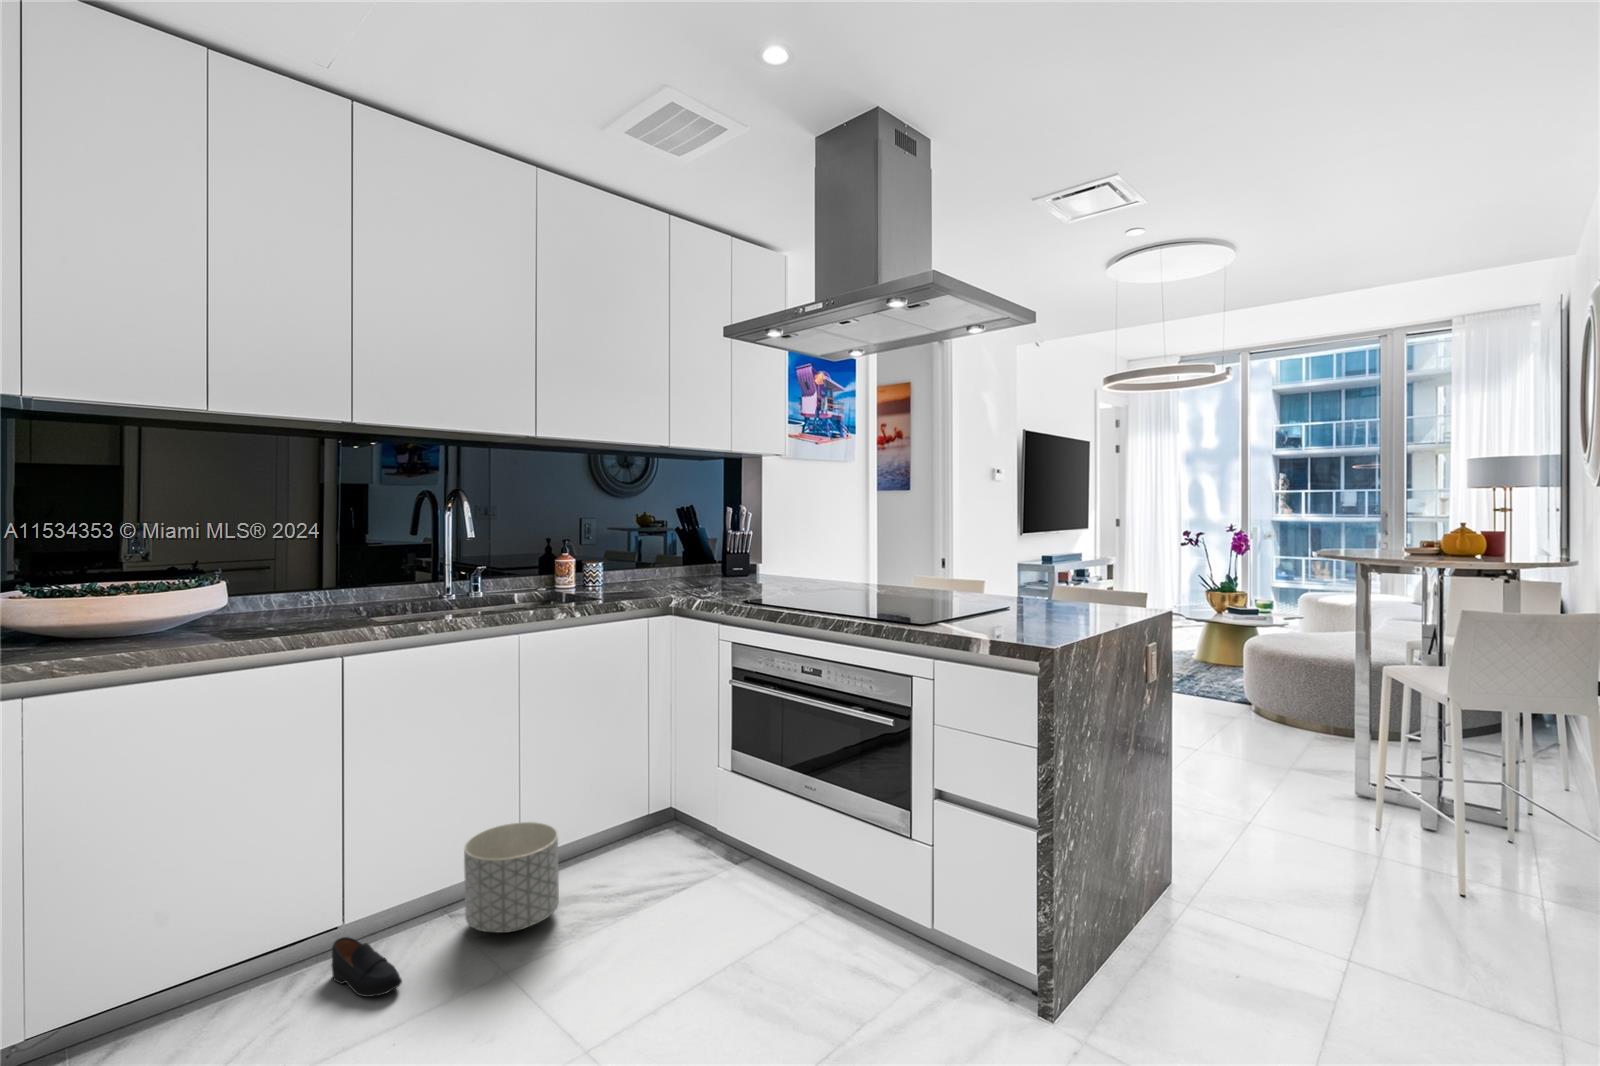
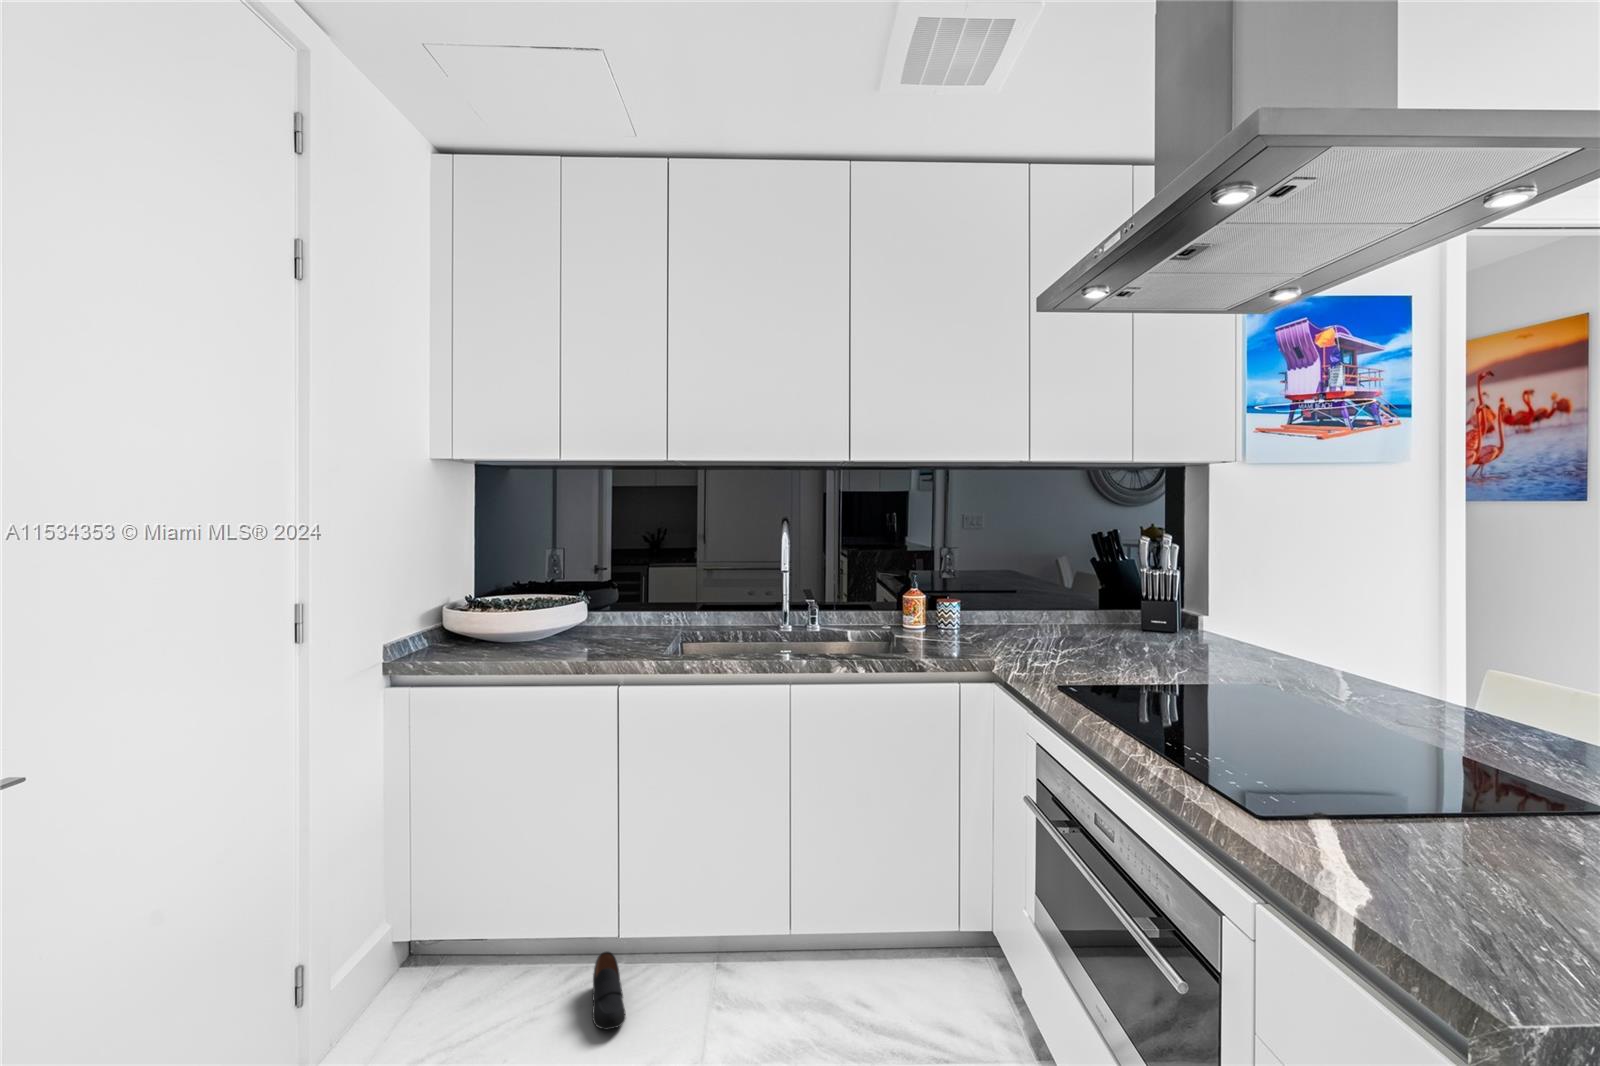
planter: present [464,822,559,933] -> none [708,887,806,1019]

